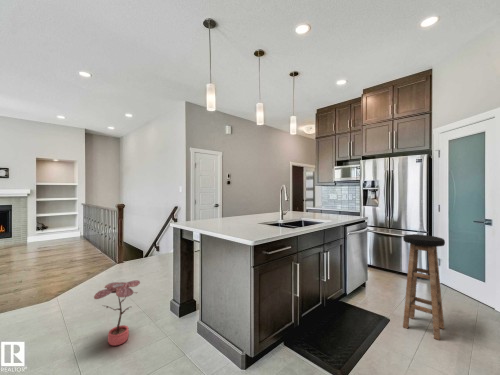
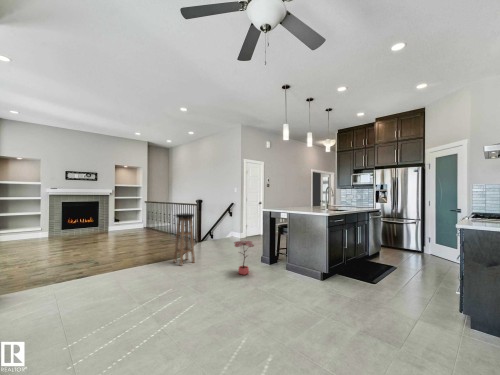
bar stool: present [403,234,445,340] -> present [174,213,195,265]

